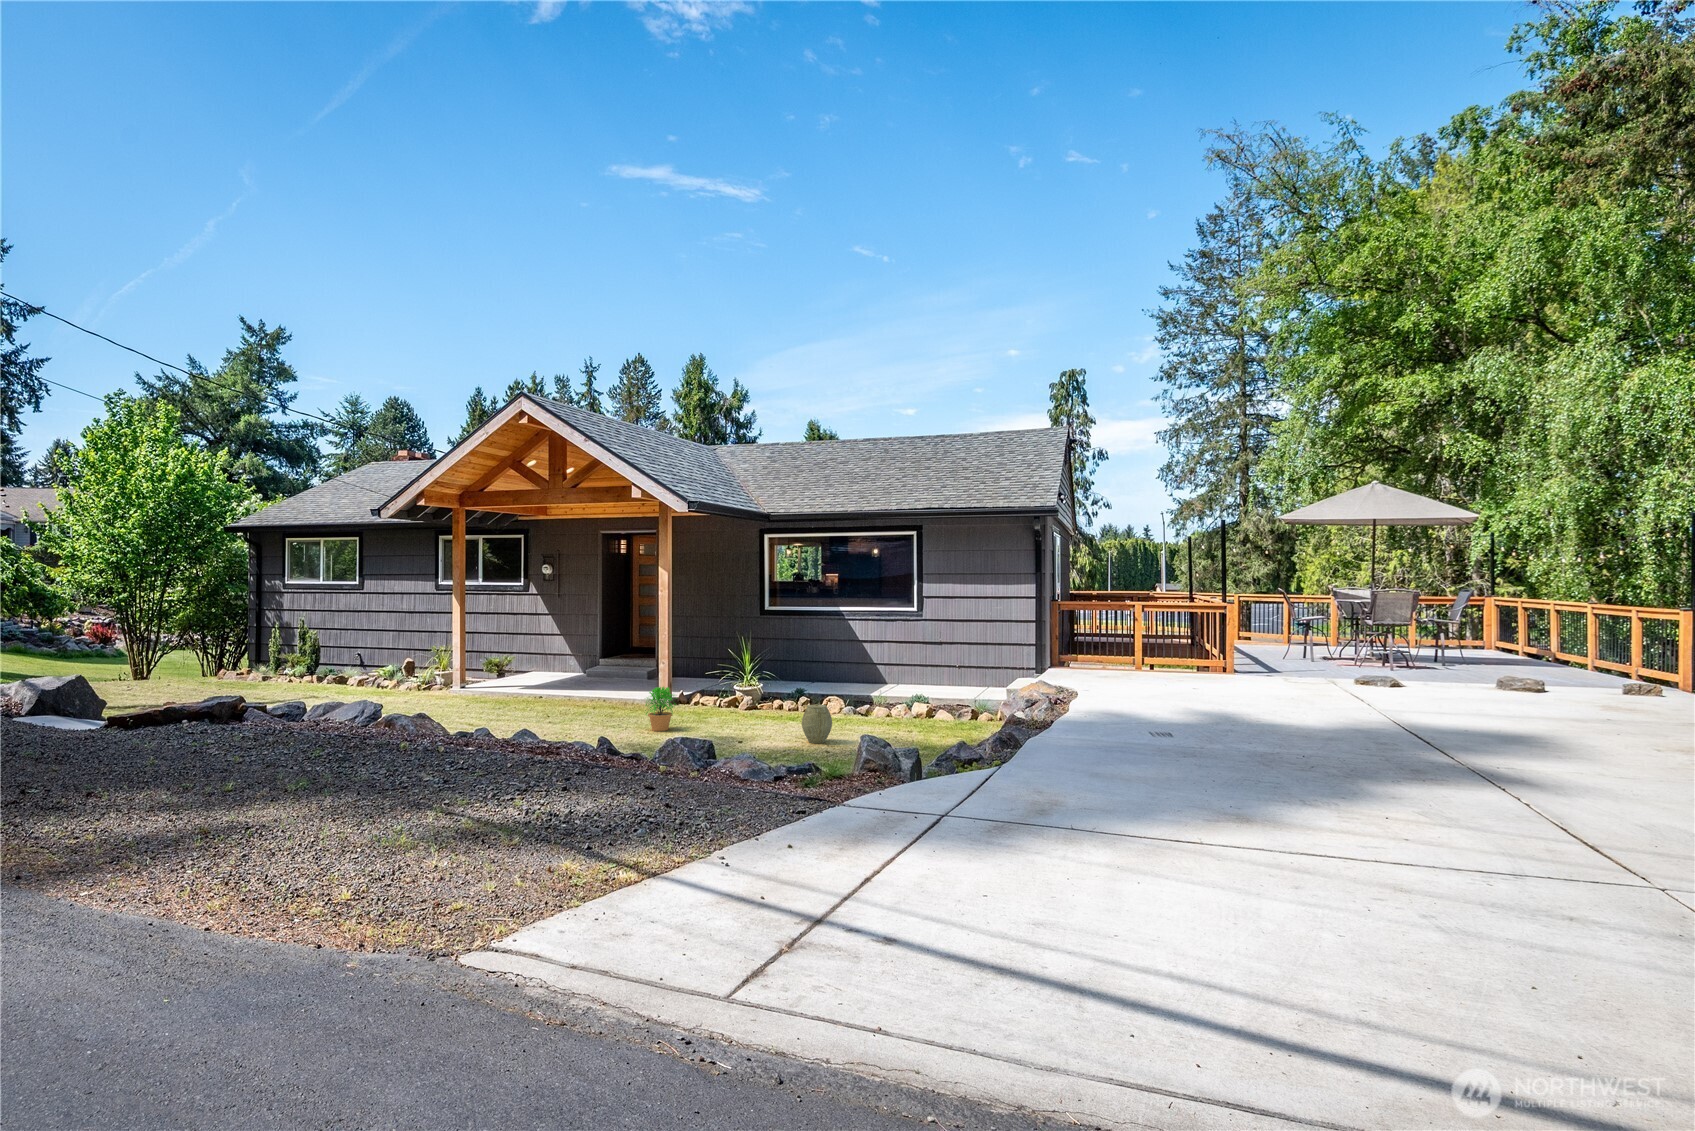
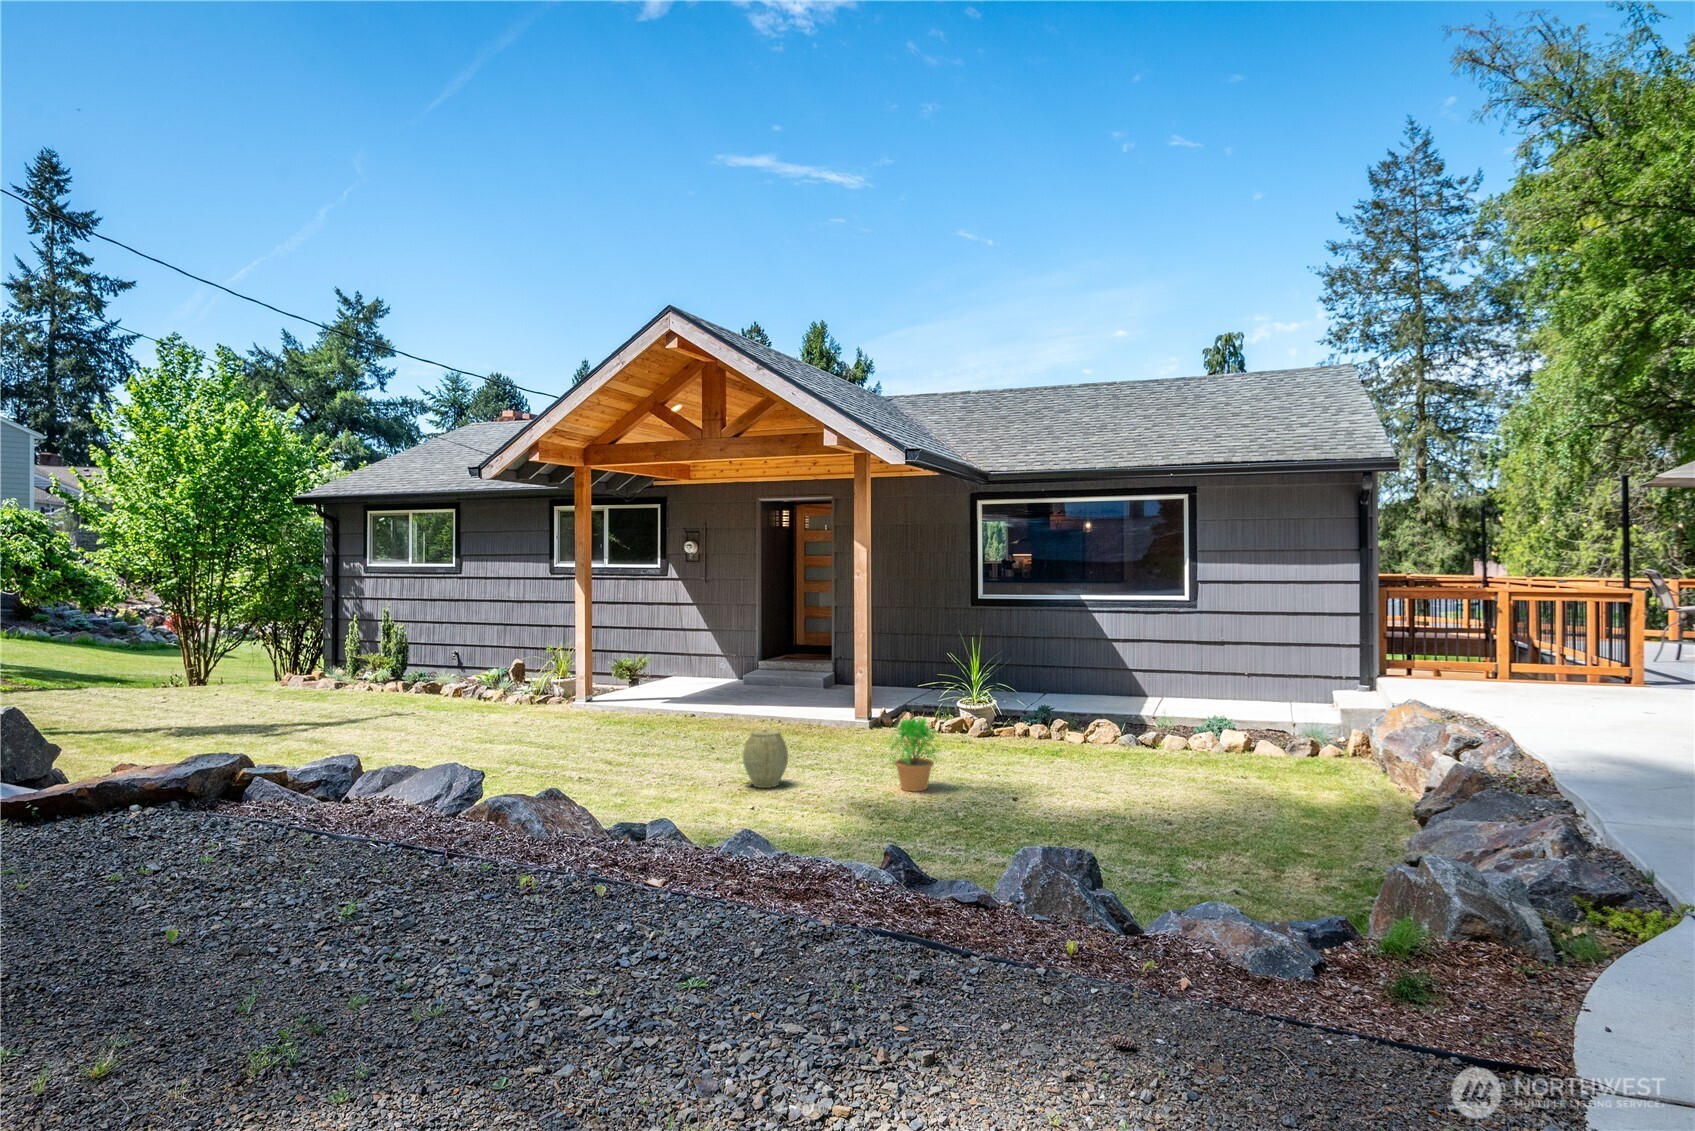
woven basket: present [802,704,832,743] -> present [743,729,788,788]

